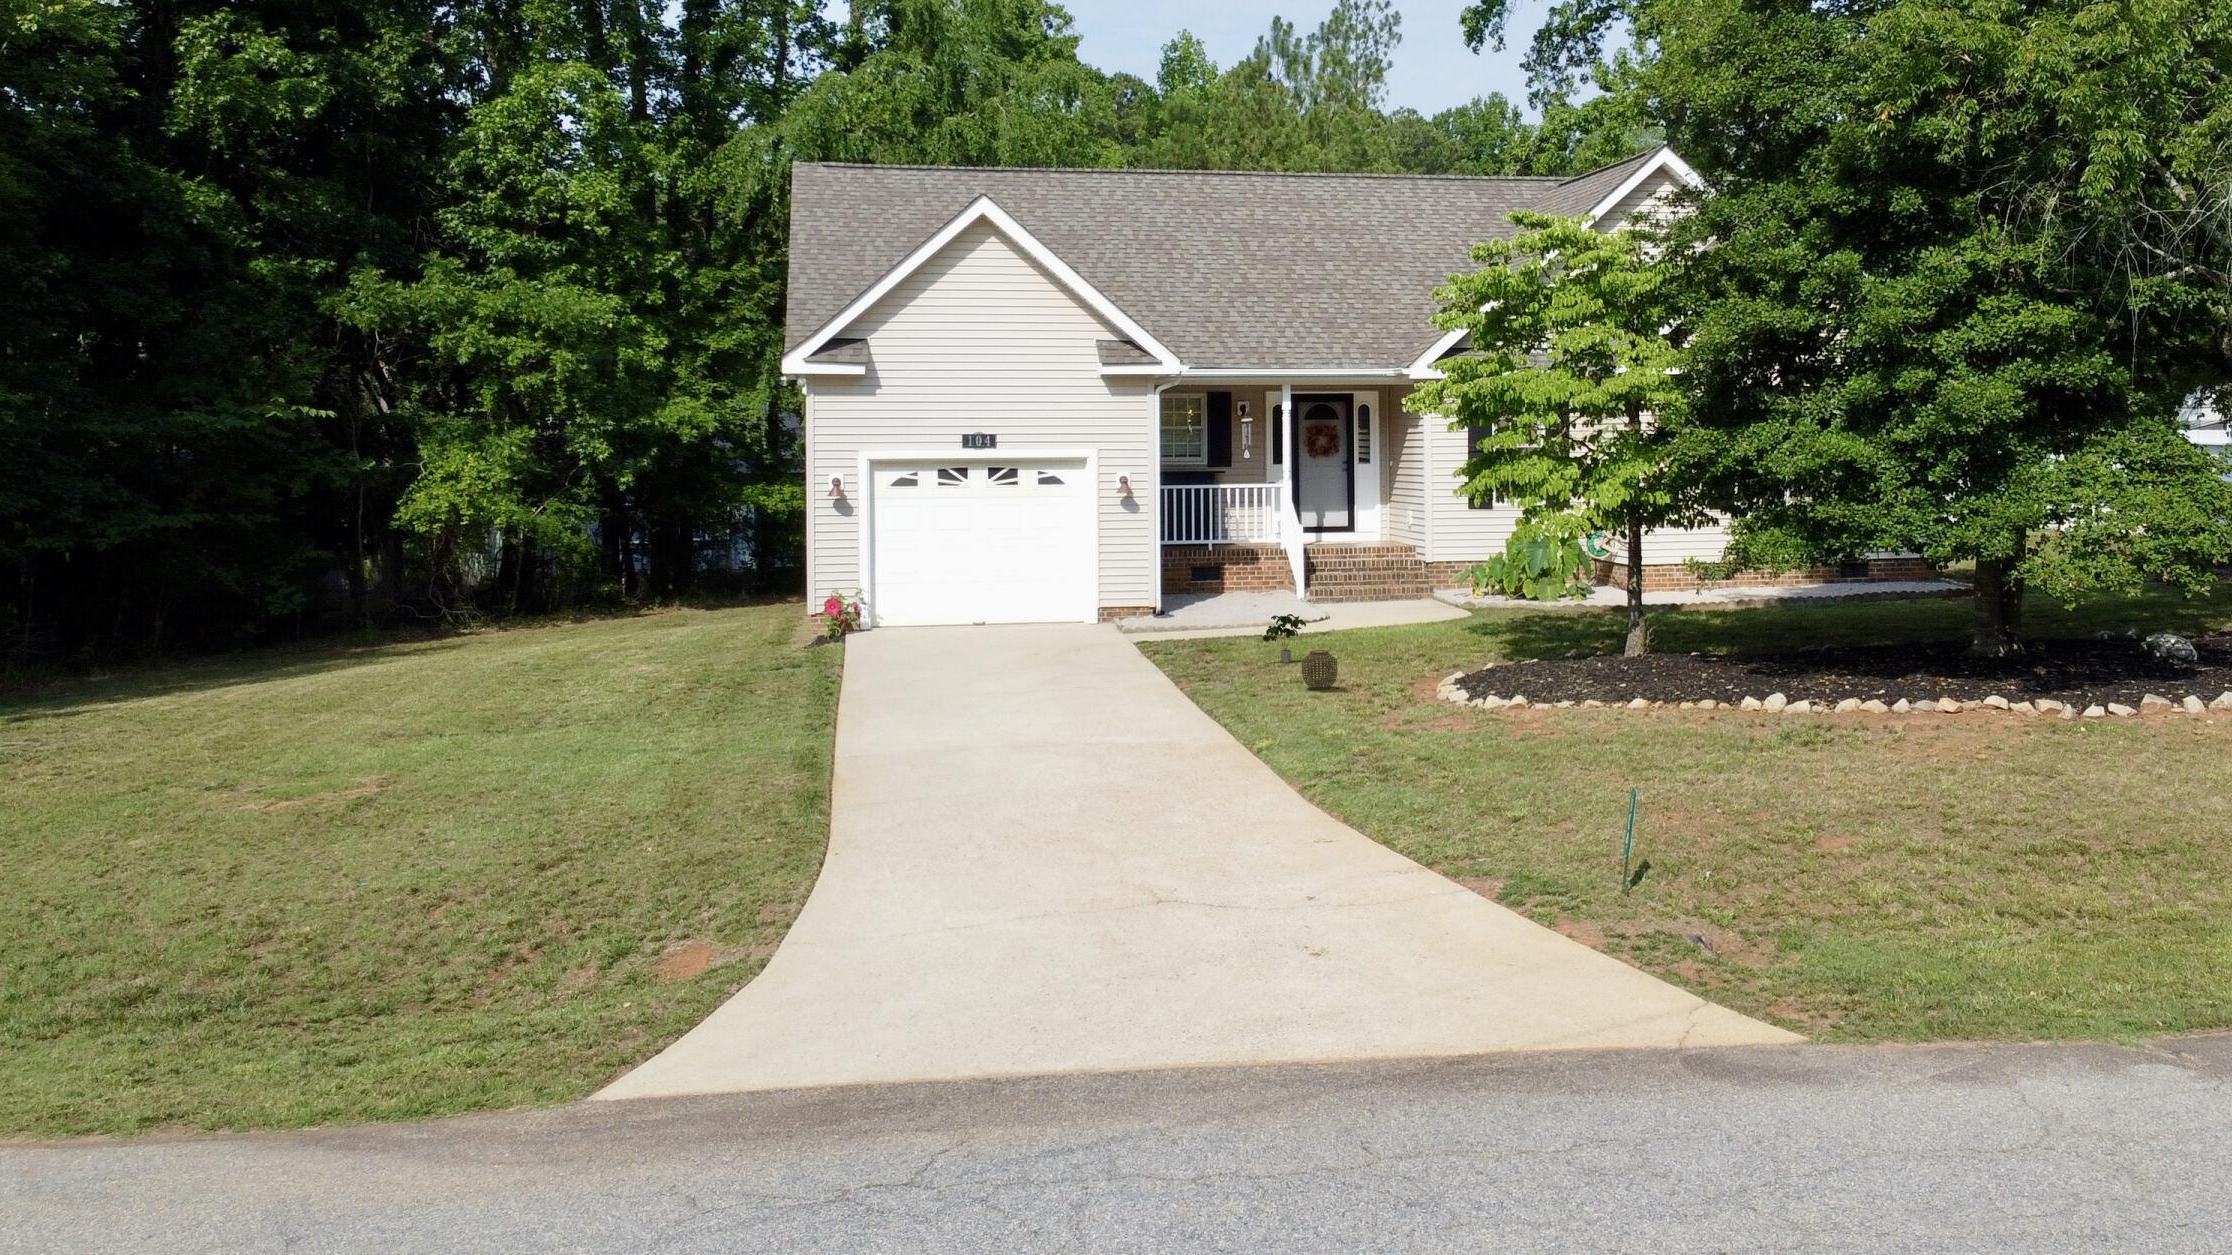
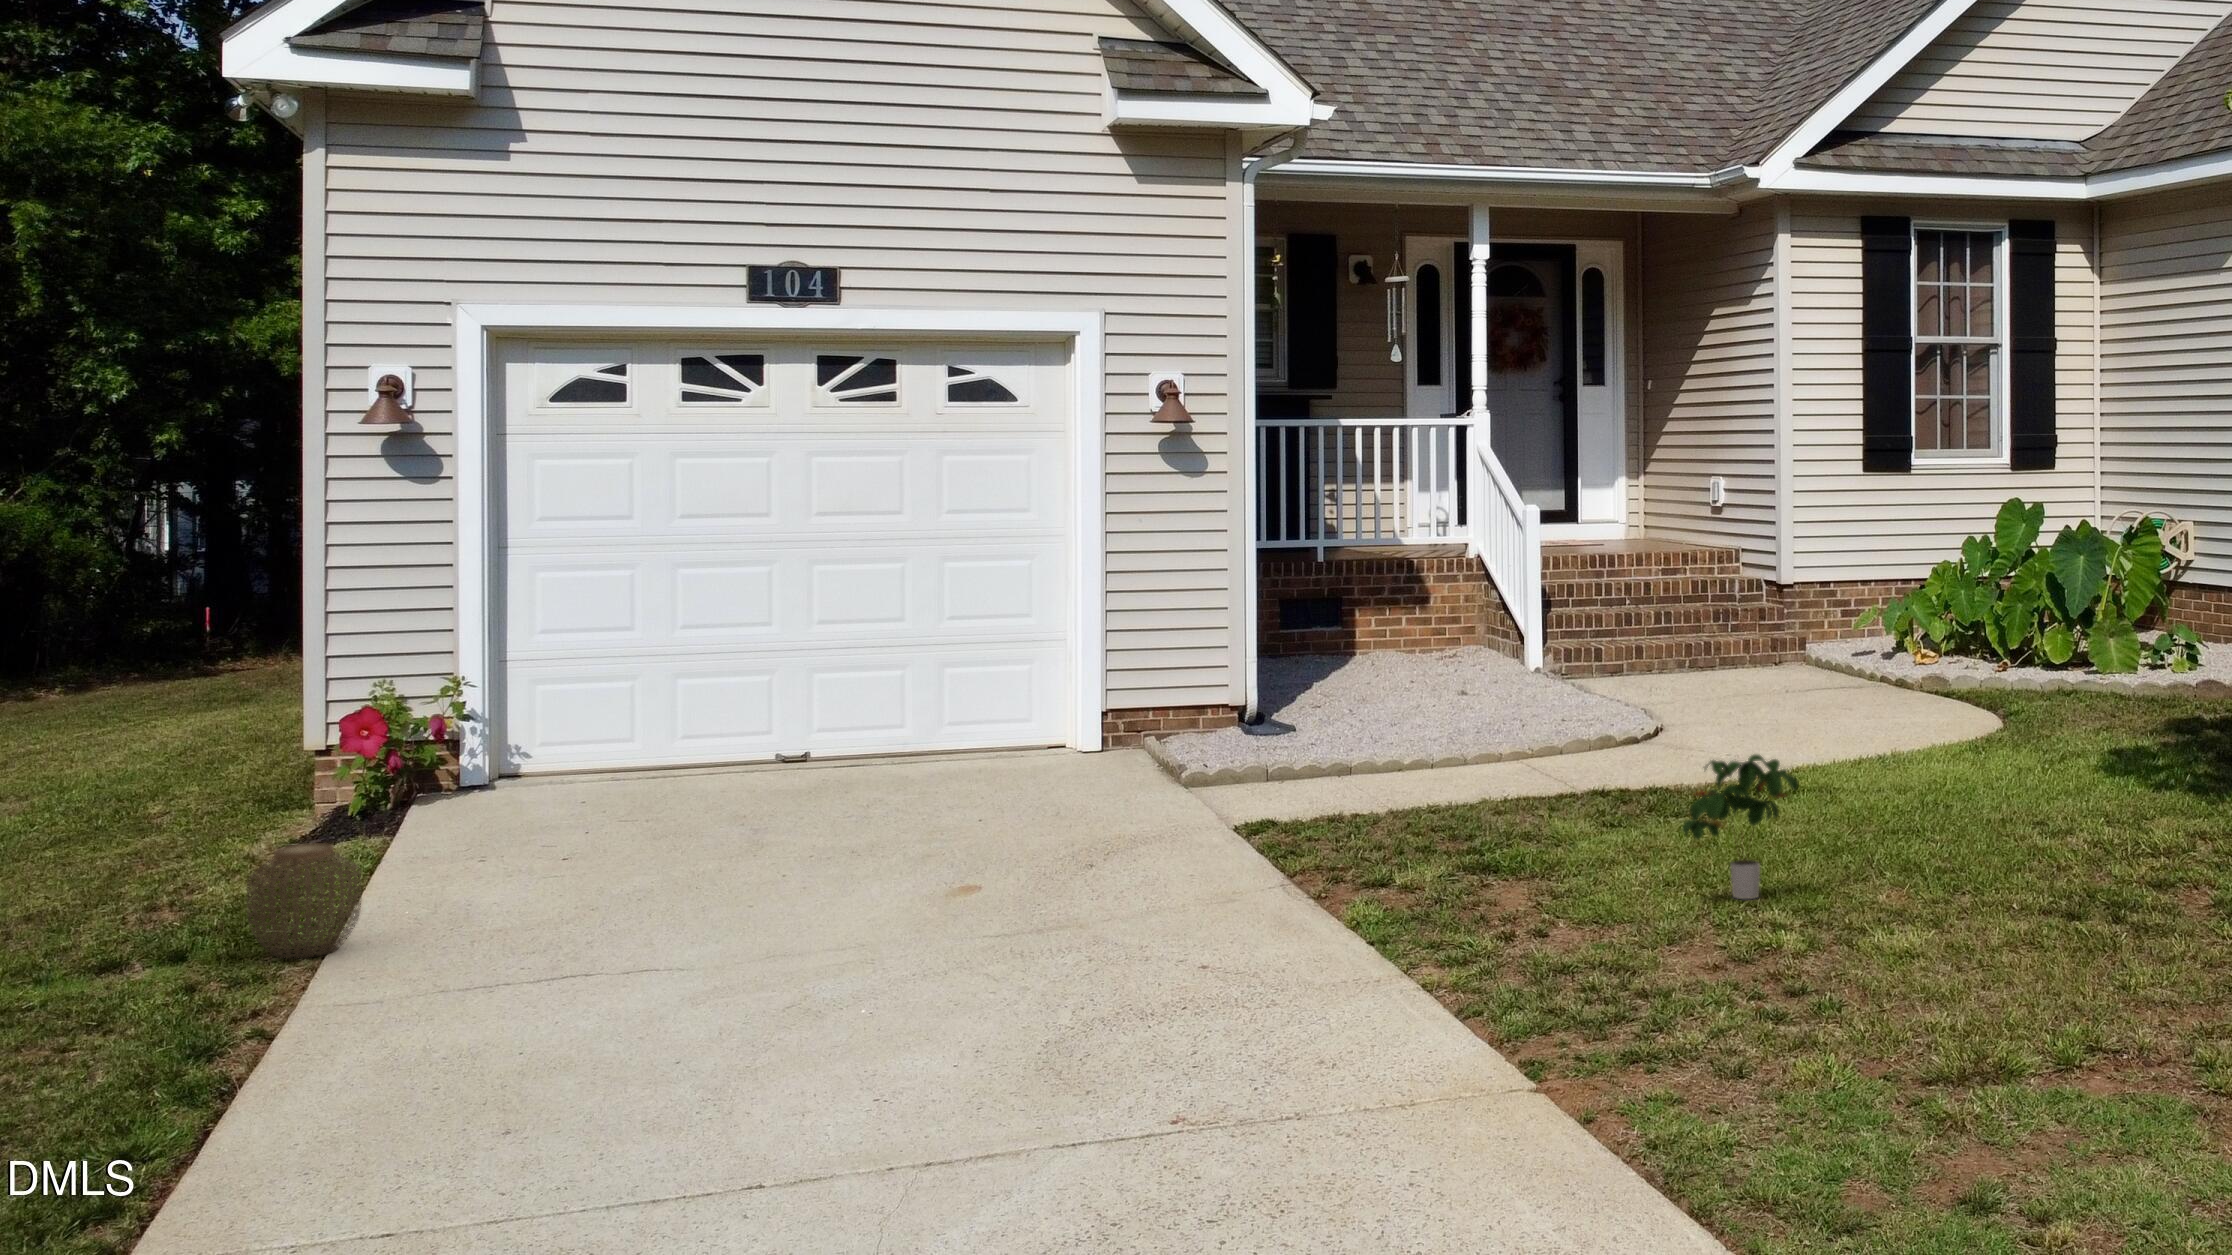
woven basket: present [1302,650,1337,689] -> present [247,843,361,959]

